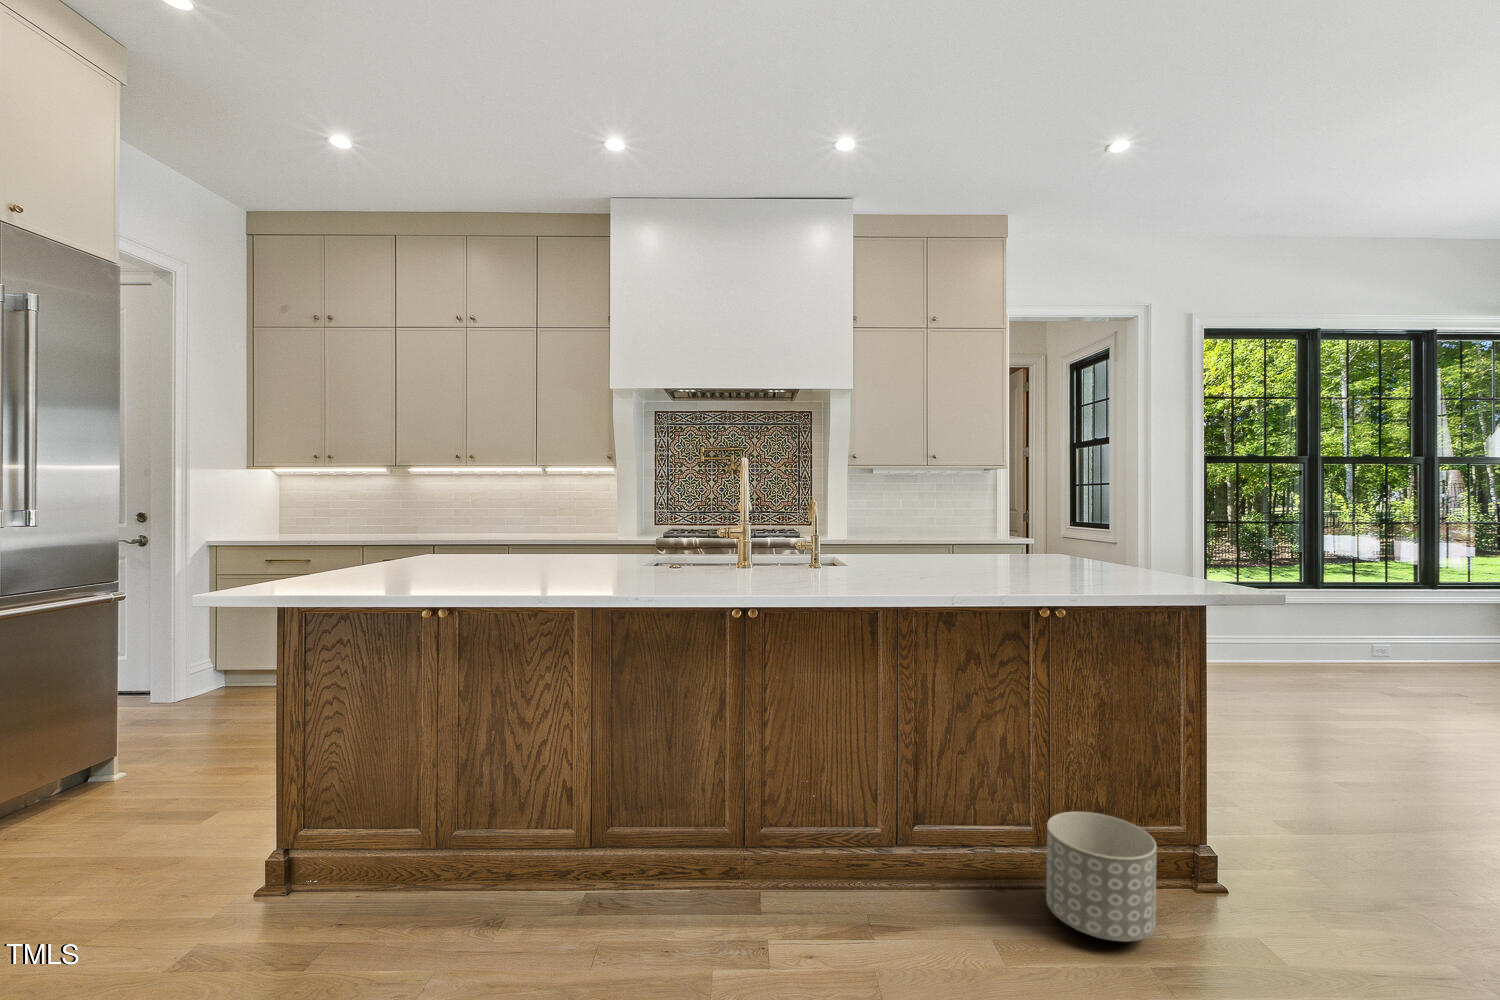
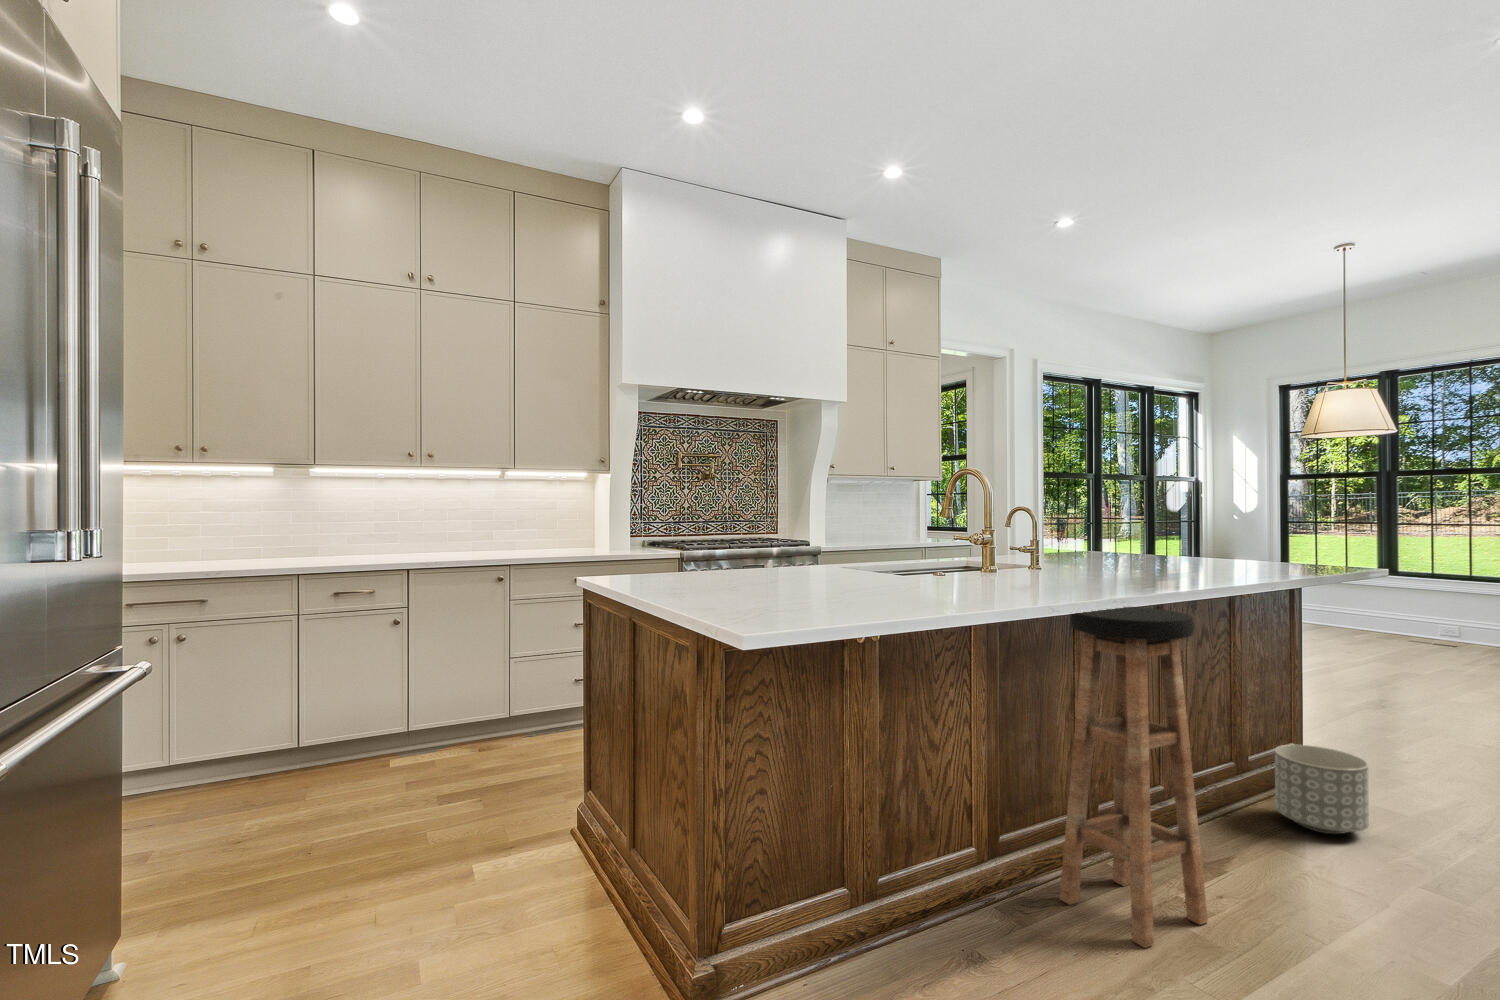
bar stool: none [636,606,758,968] -> present [1059,607,1208,948]

